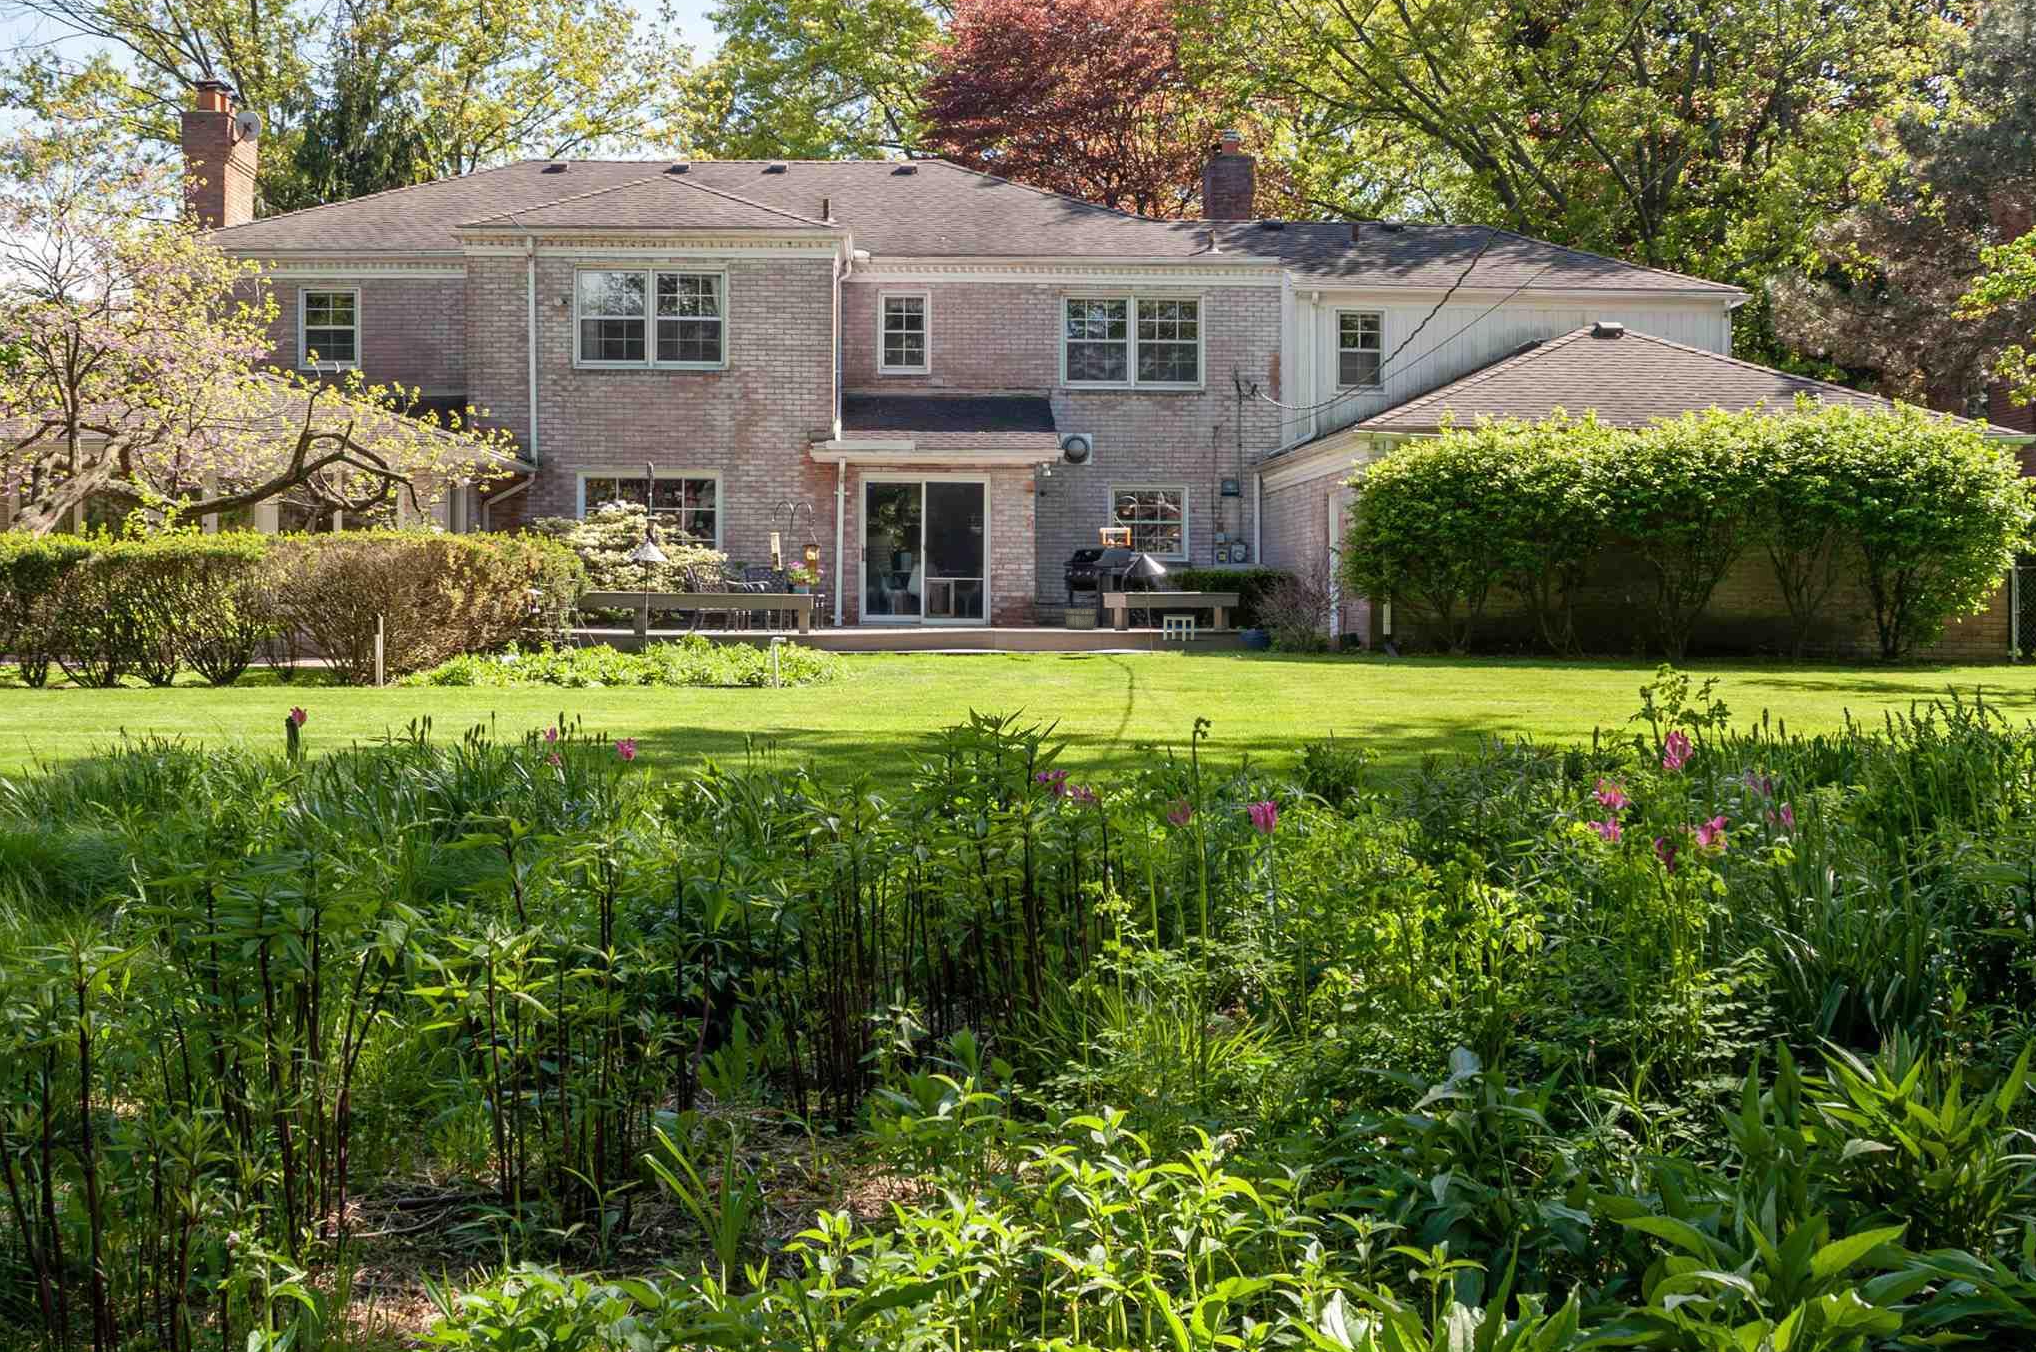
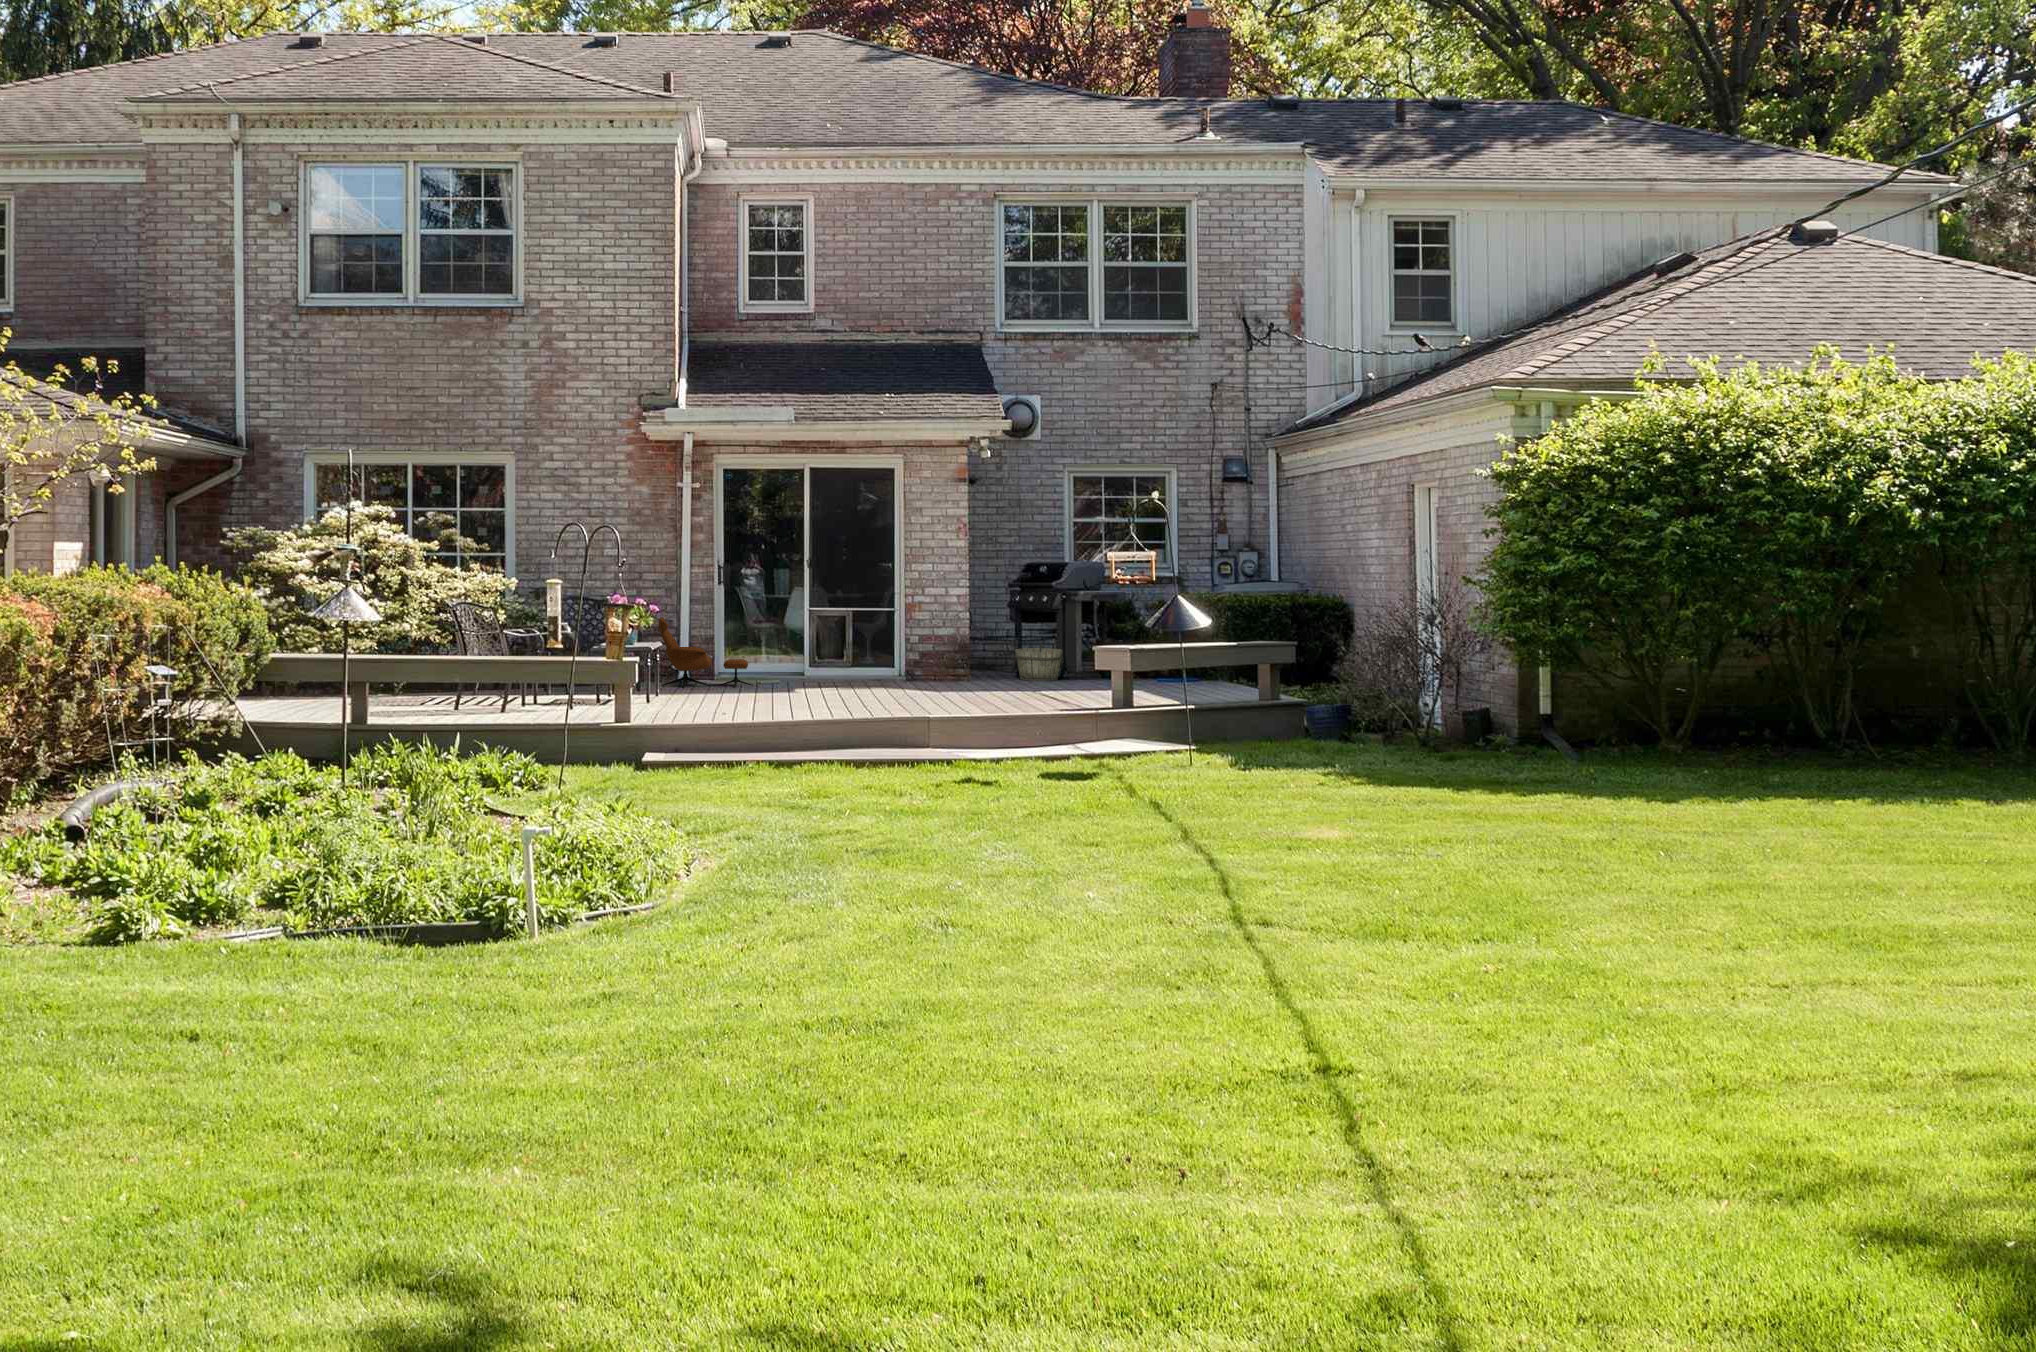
lounge chair: none [821,582,884,629] -> present [658,617,753,688]
round table: present [1163,614,1195,641] -> none [1178,668,1228,712]

